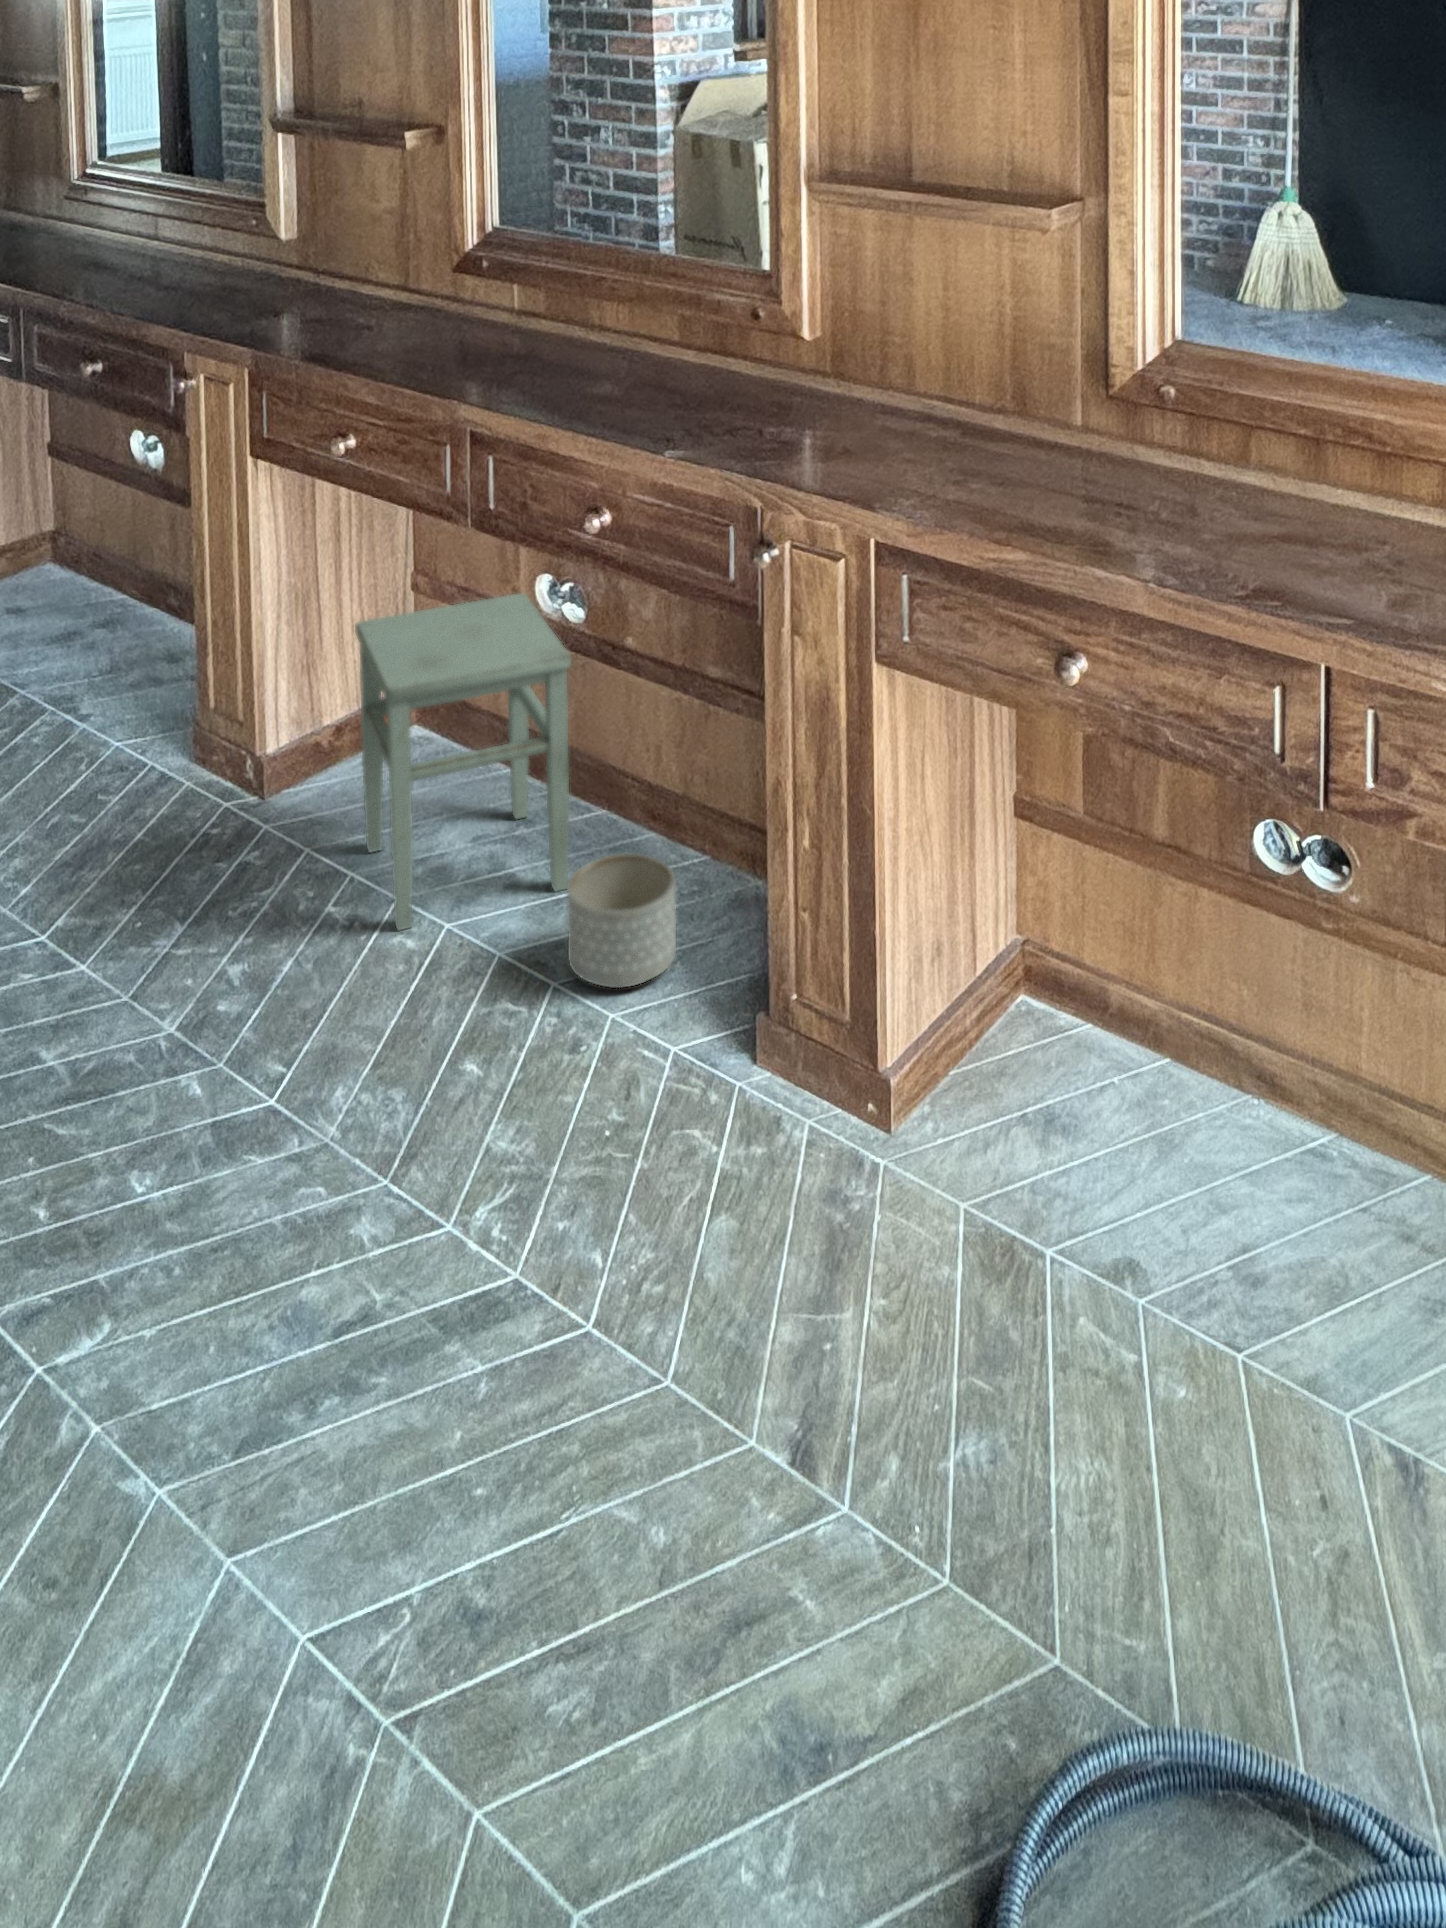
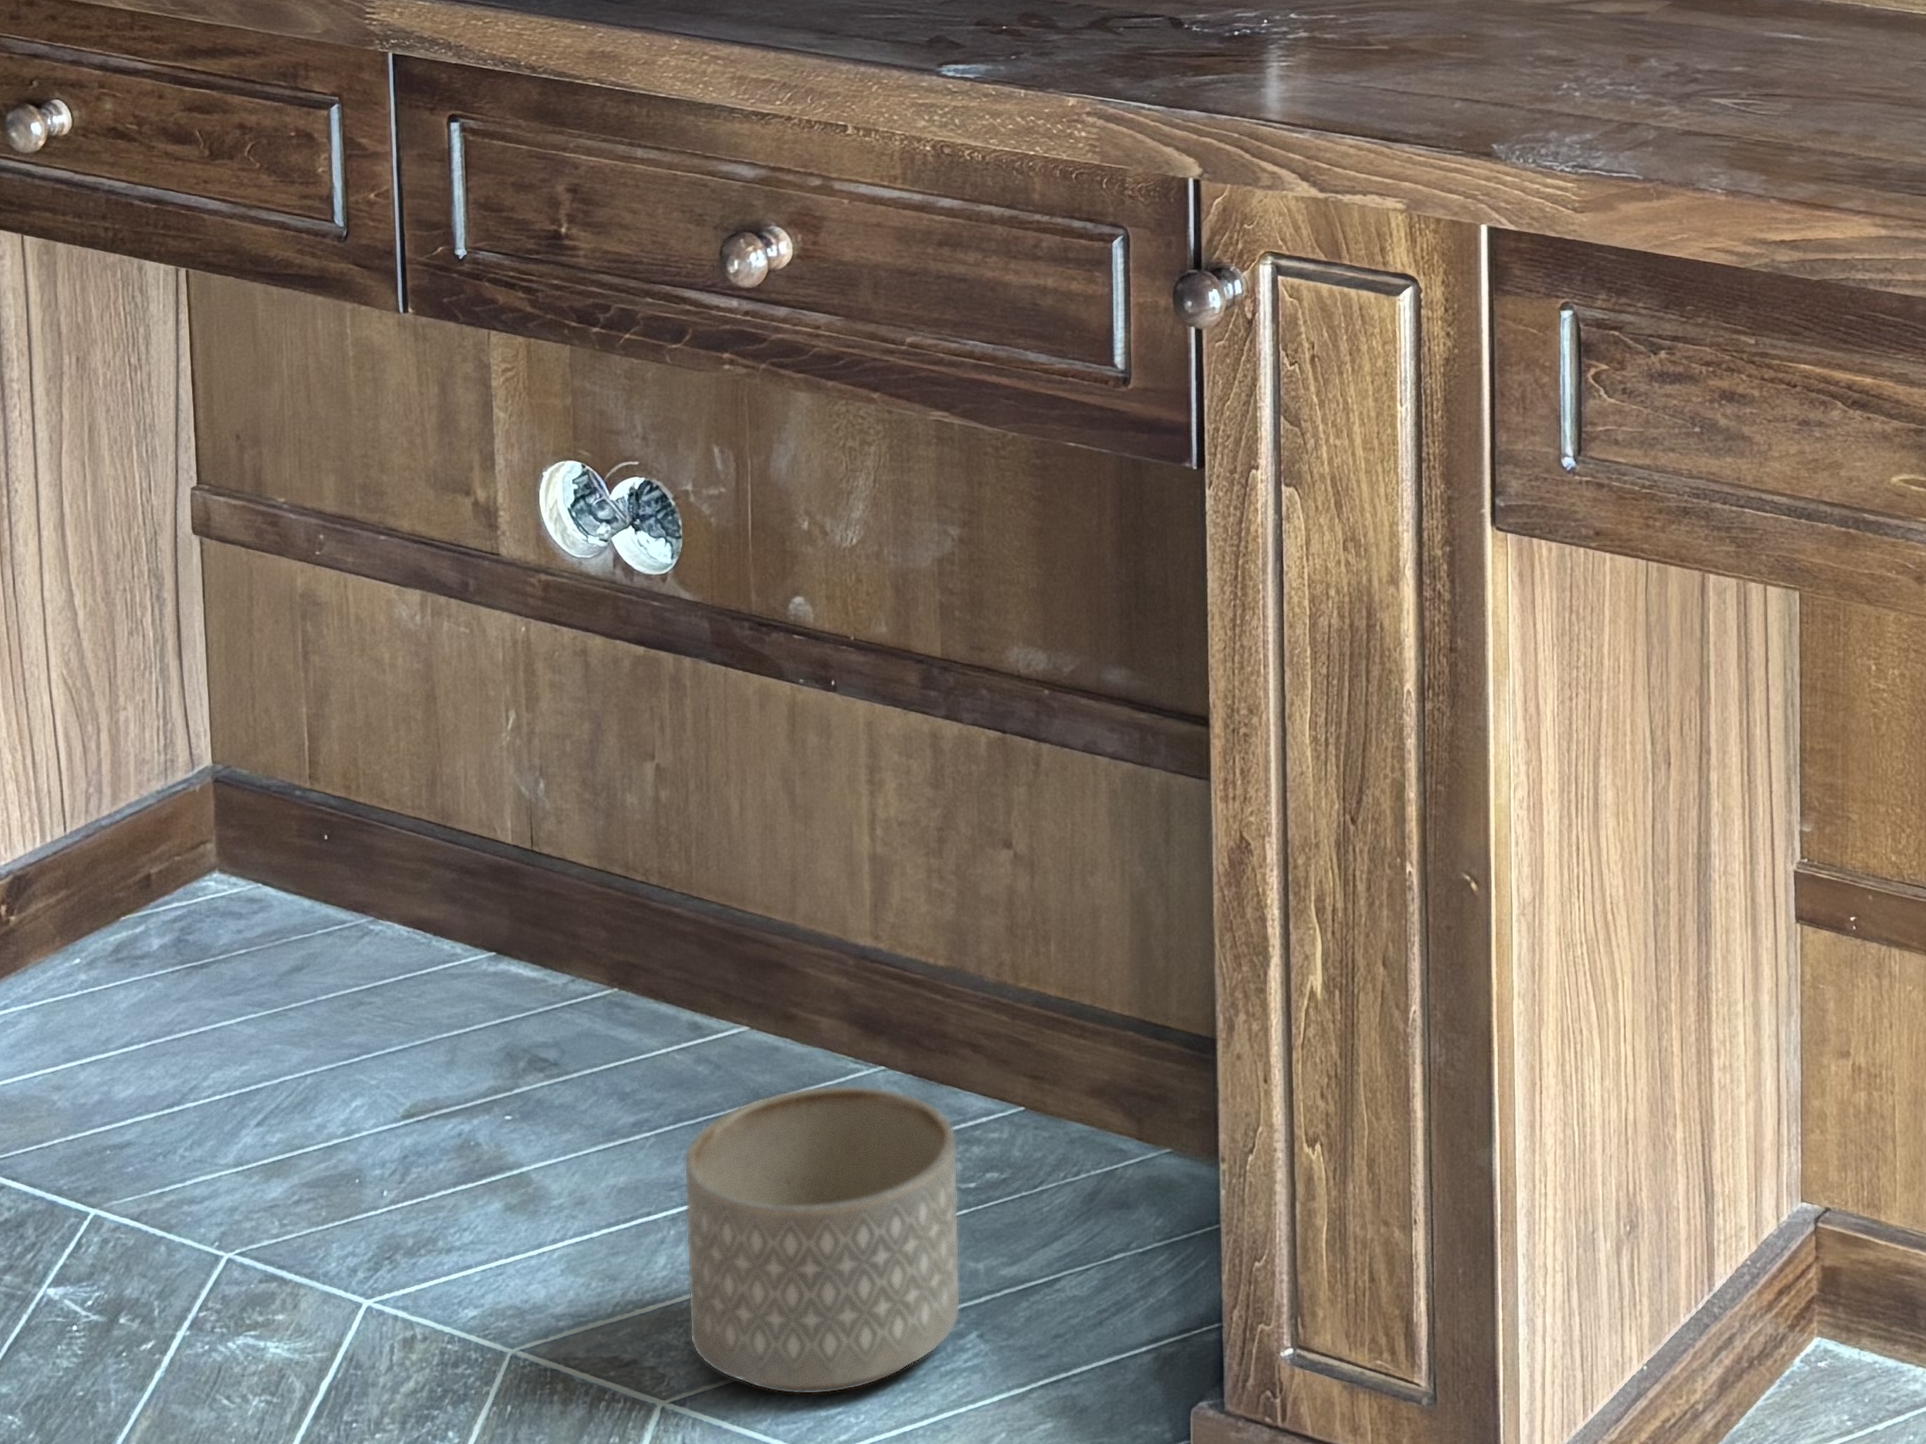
stool: present [355,593,571,930] -> none [87,500,666,1310]

